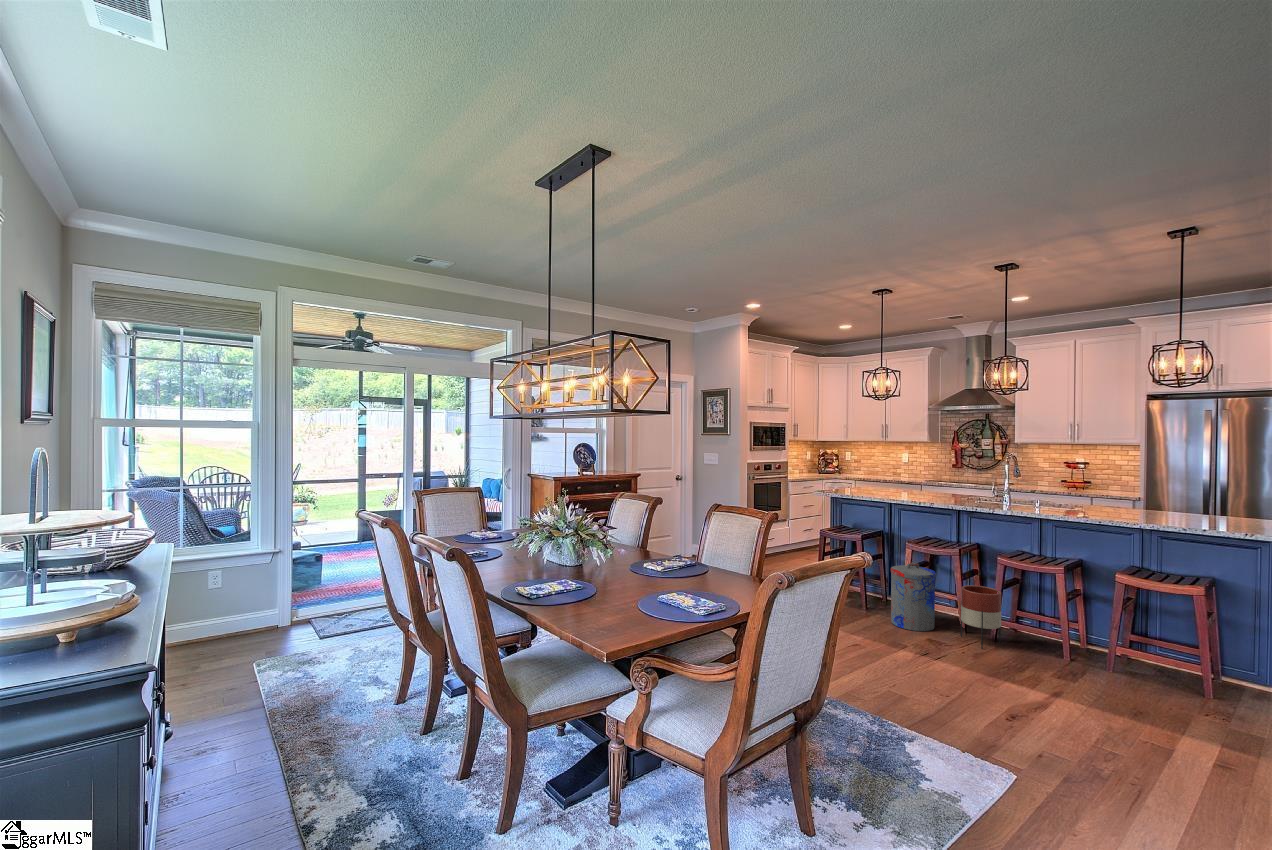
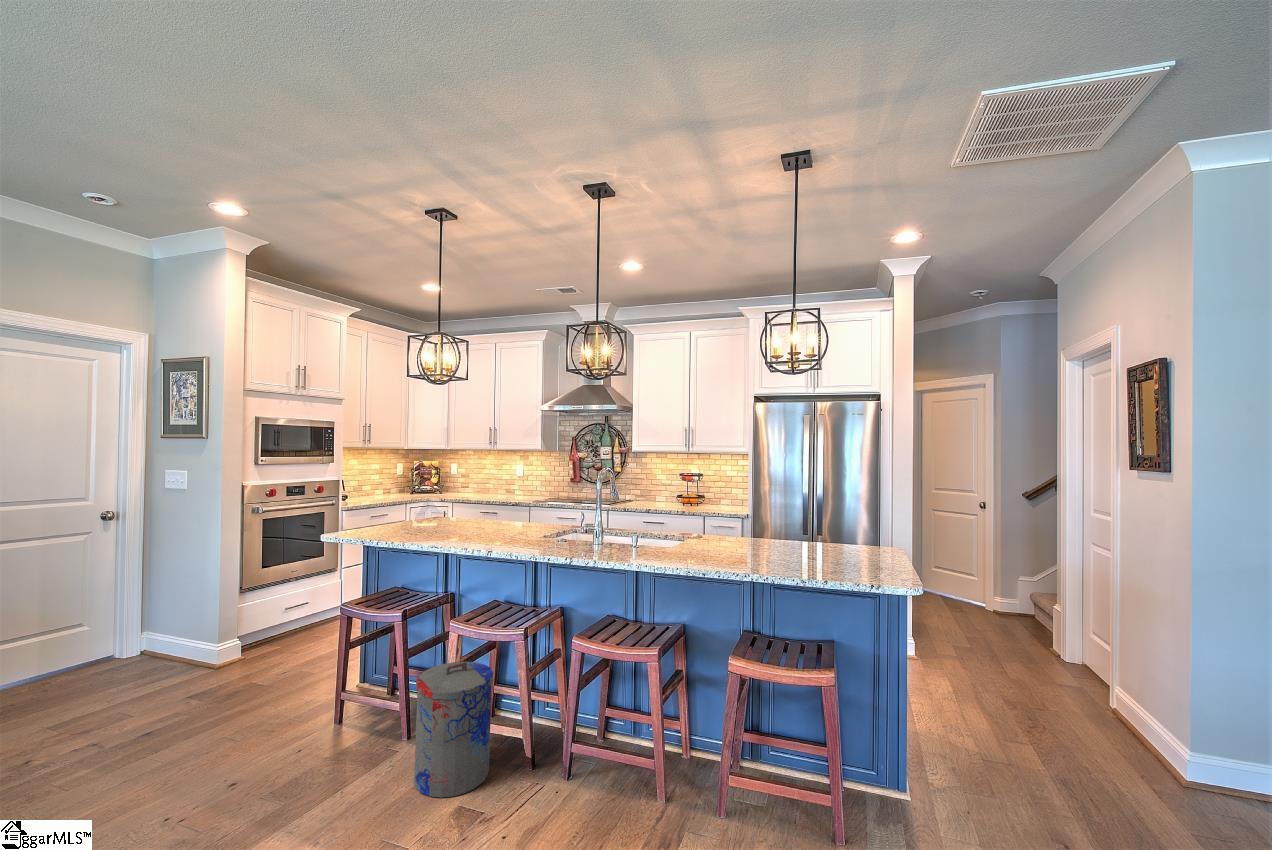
planter: present [961,585,1001,648] -> none [523,693,586,825]

